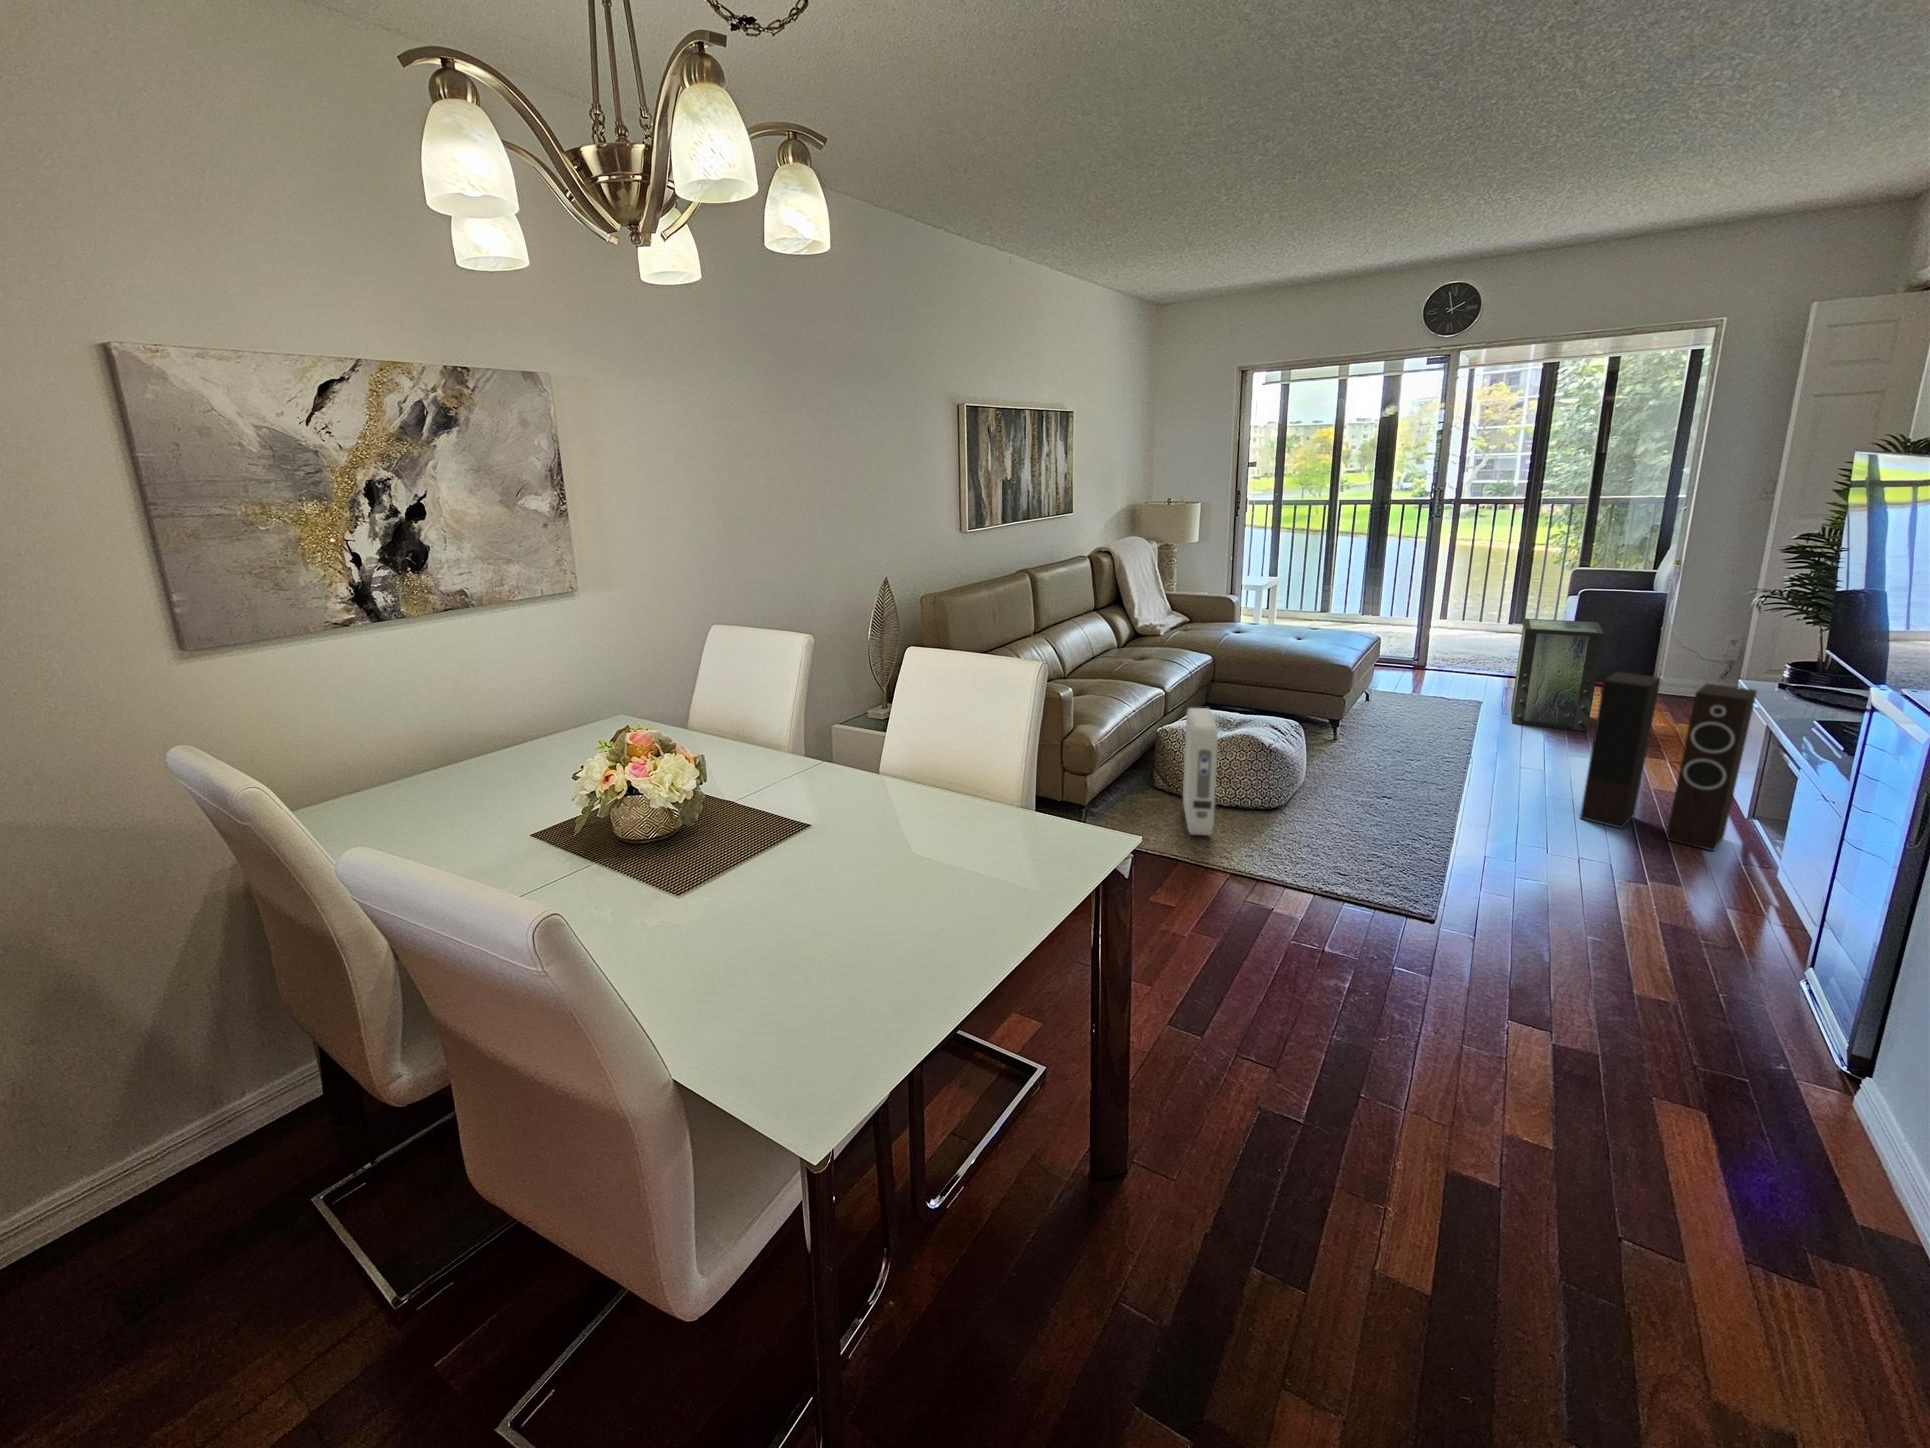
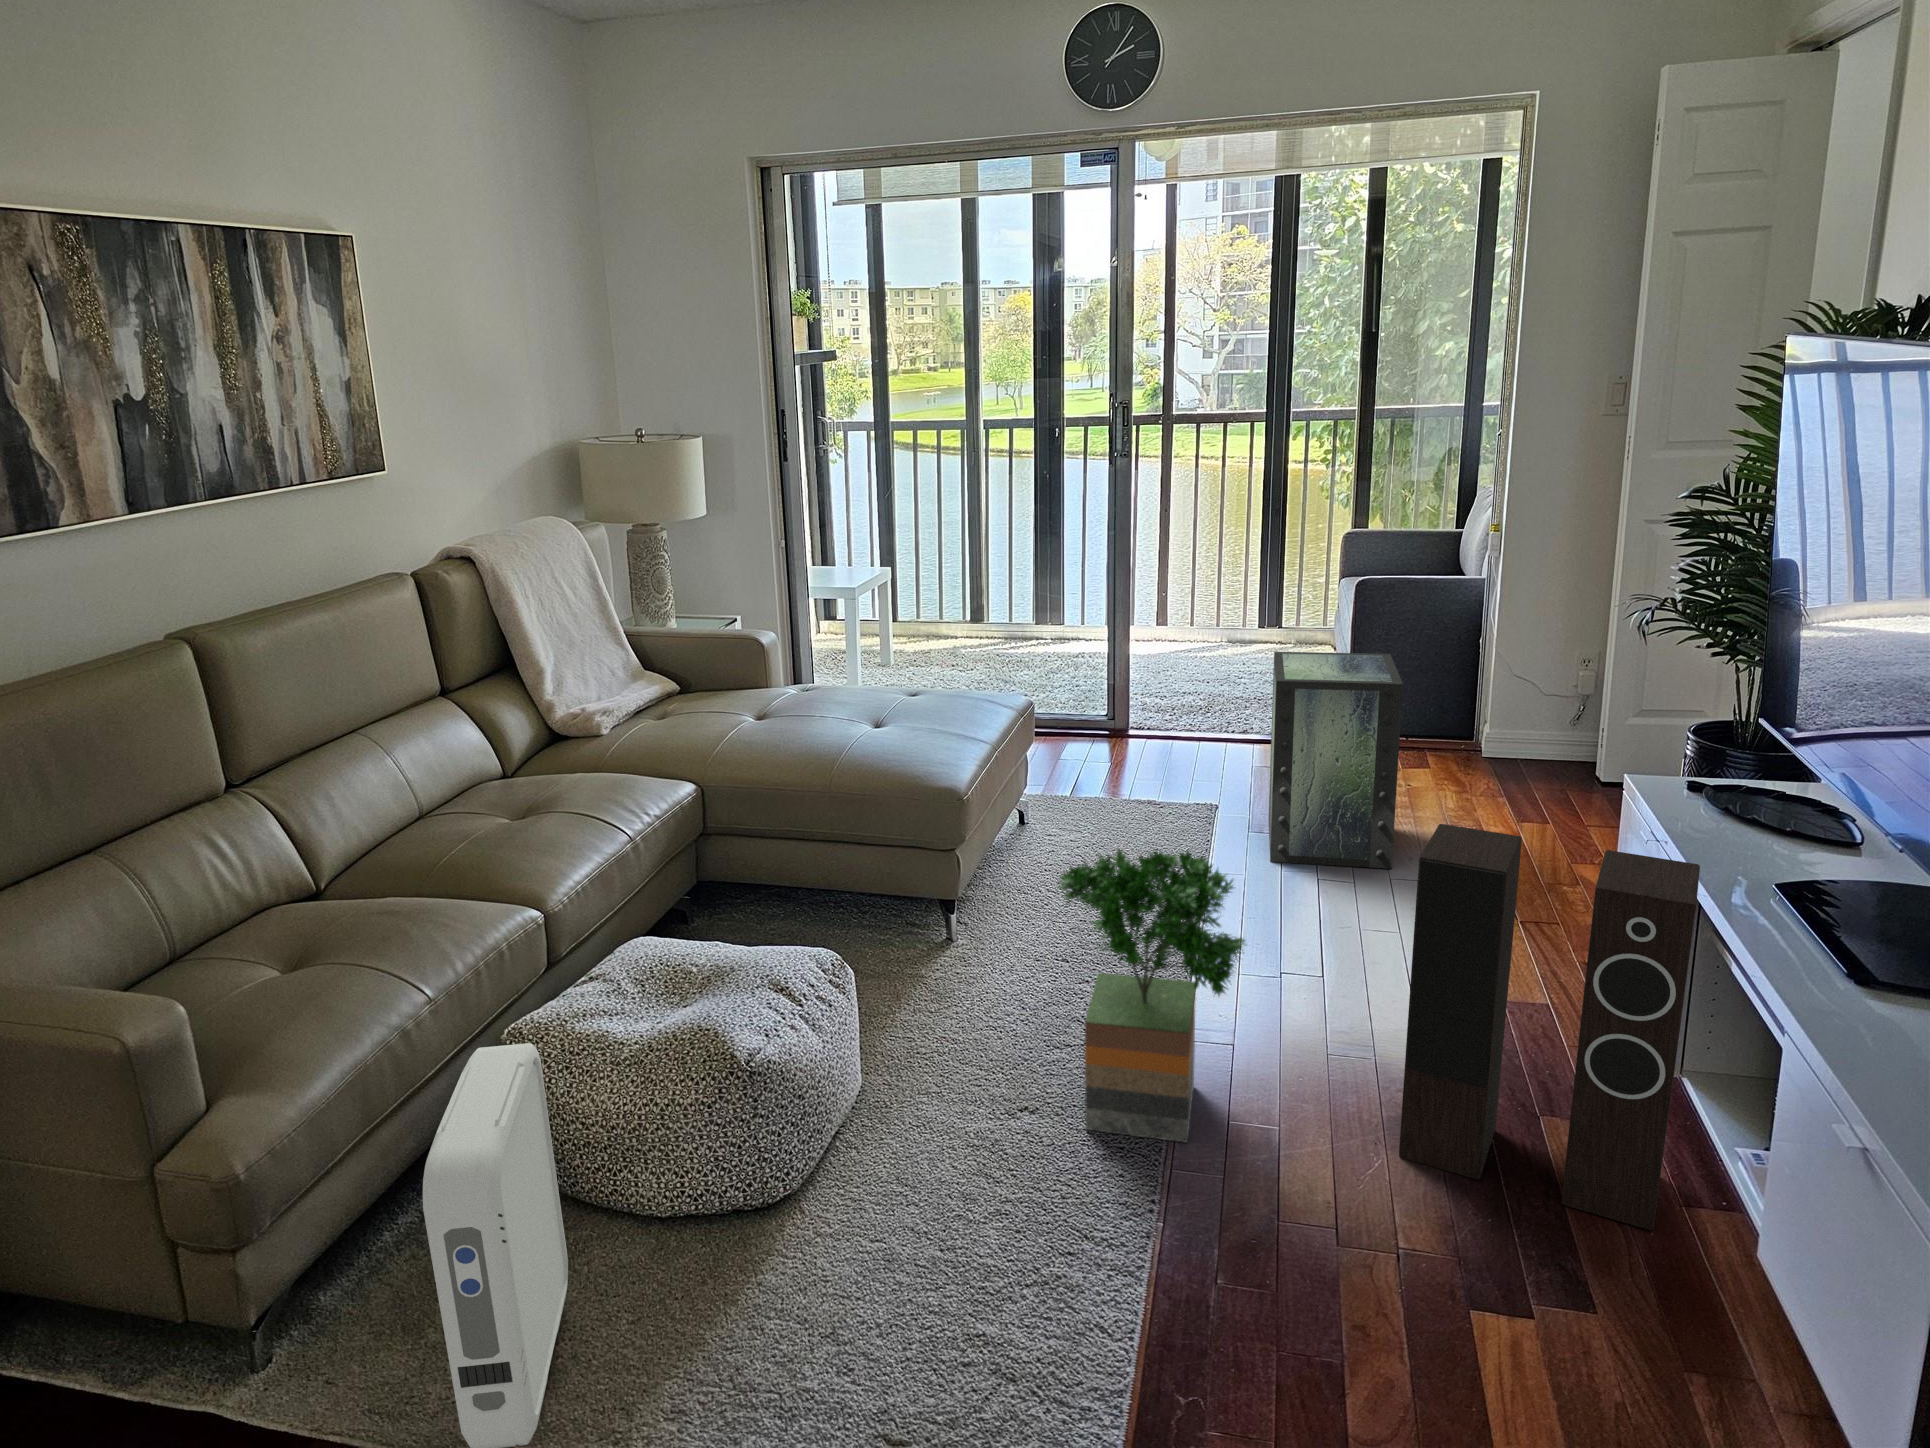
potted tree: none [1413,675,1510,803] -> present [1058,848,1245,1142]

